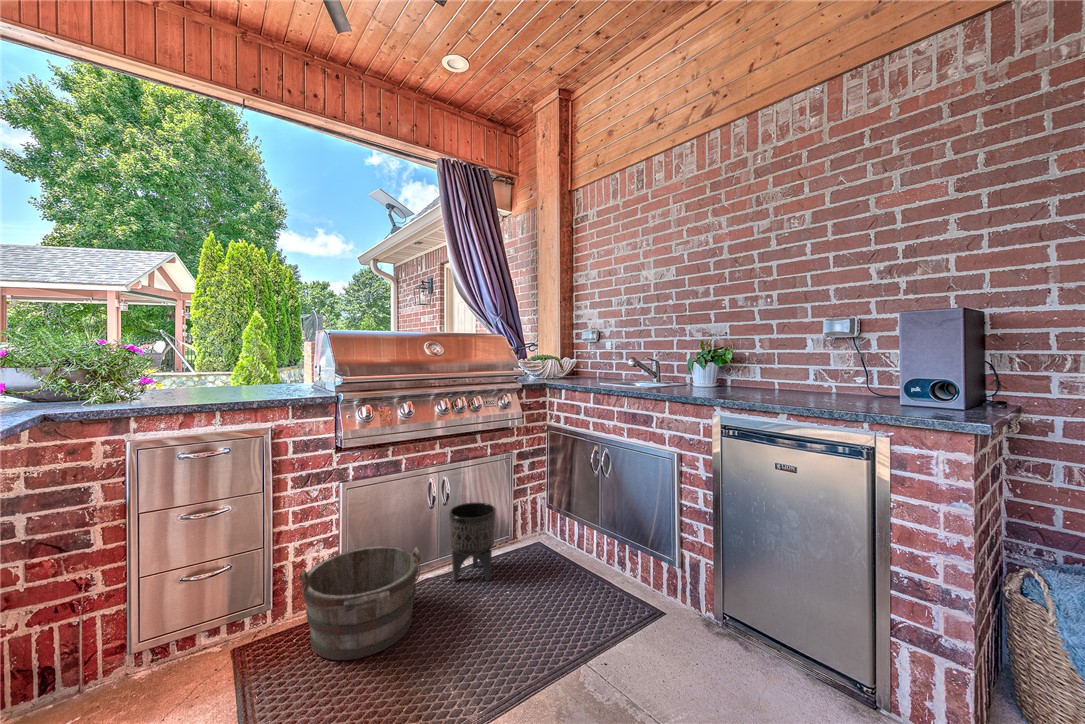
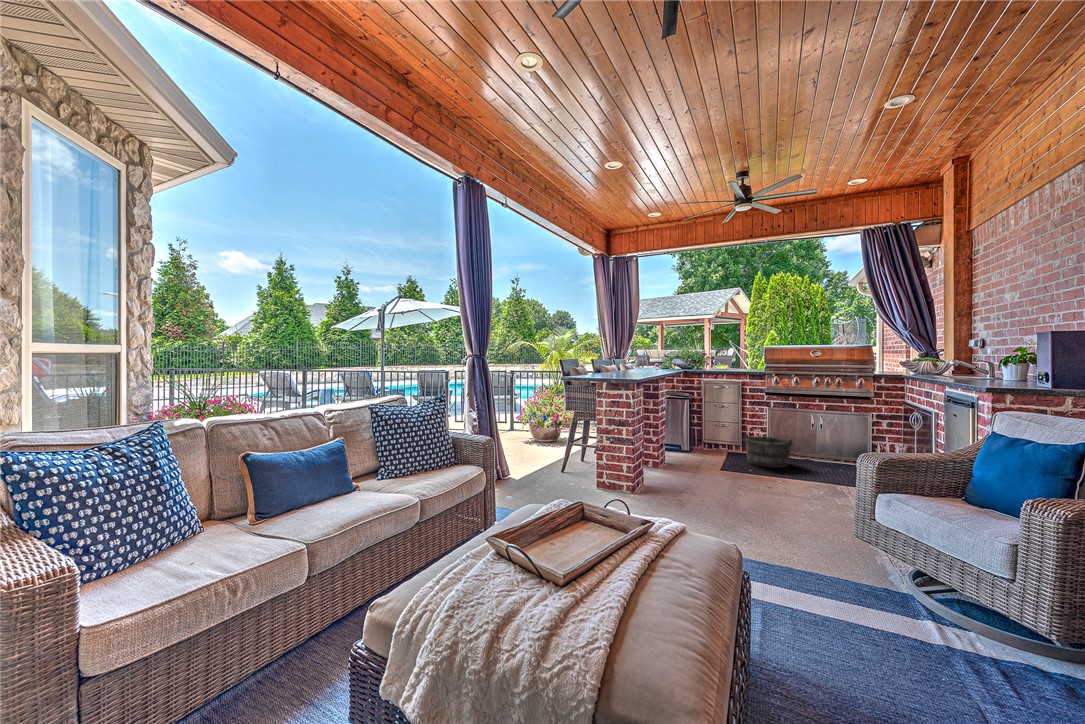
planter: present [449,502,496,581] -> none [817,433,845,471]

